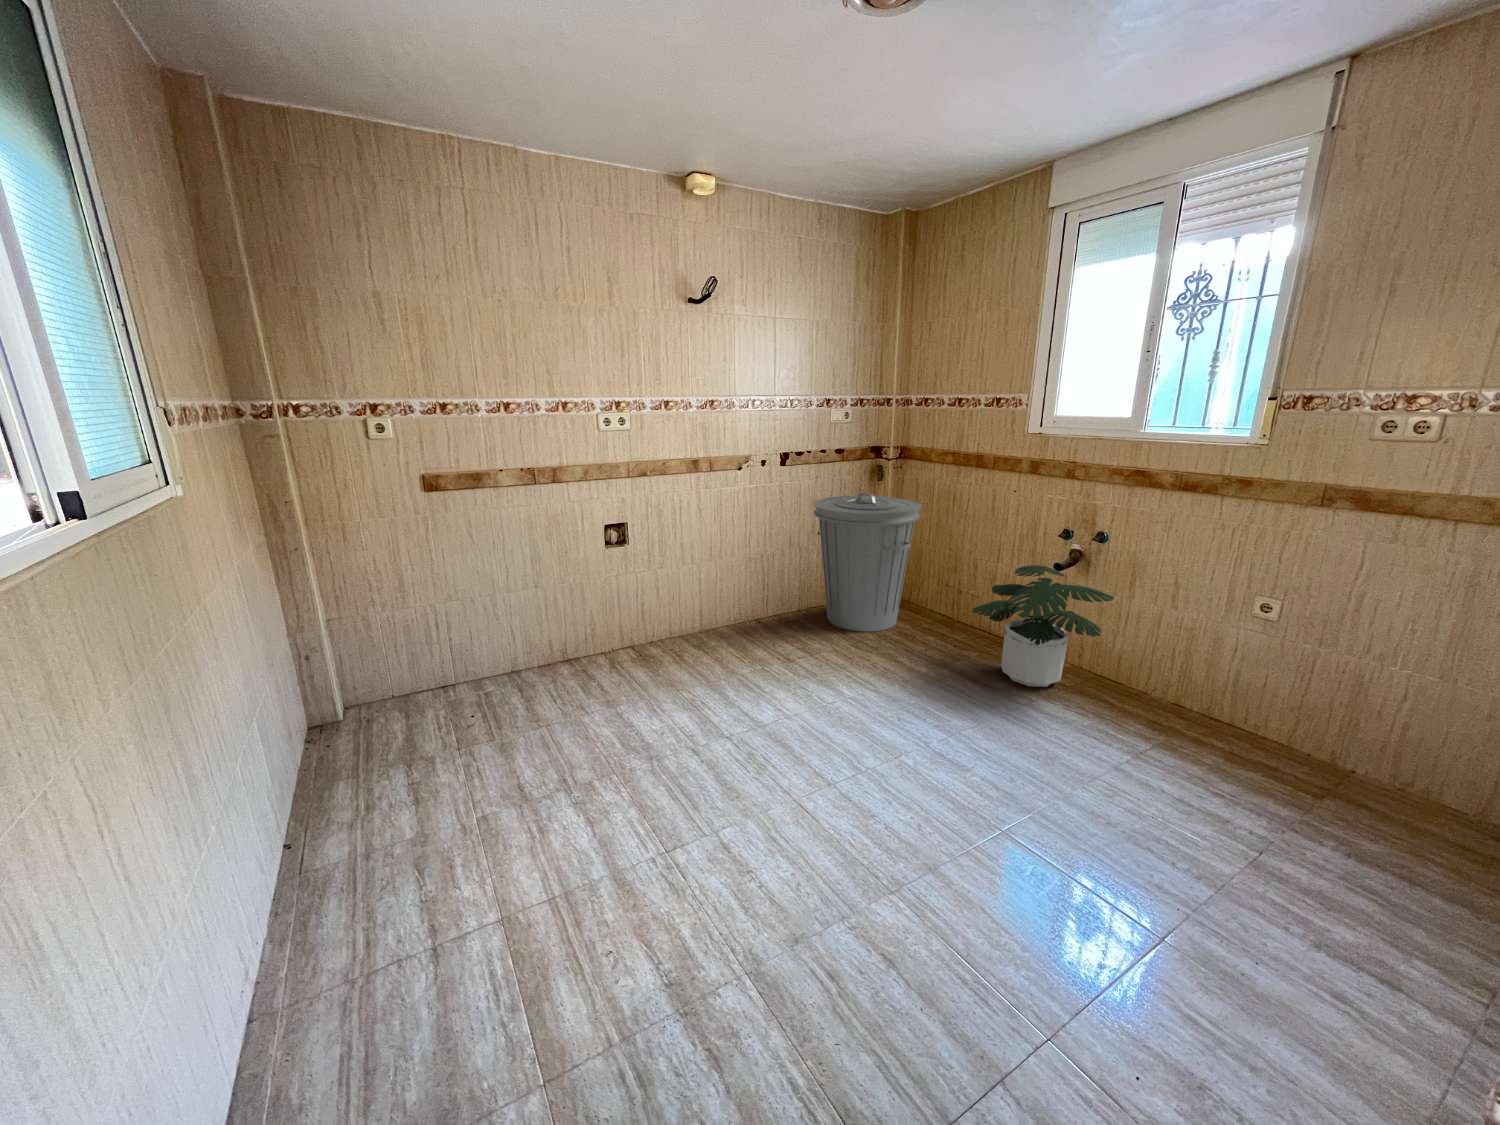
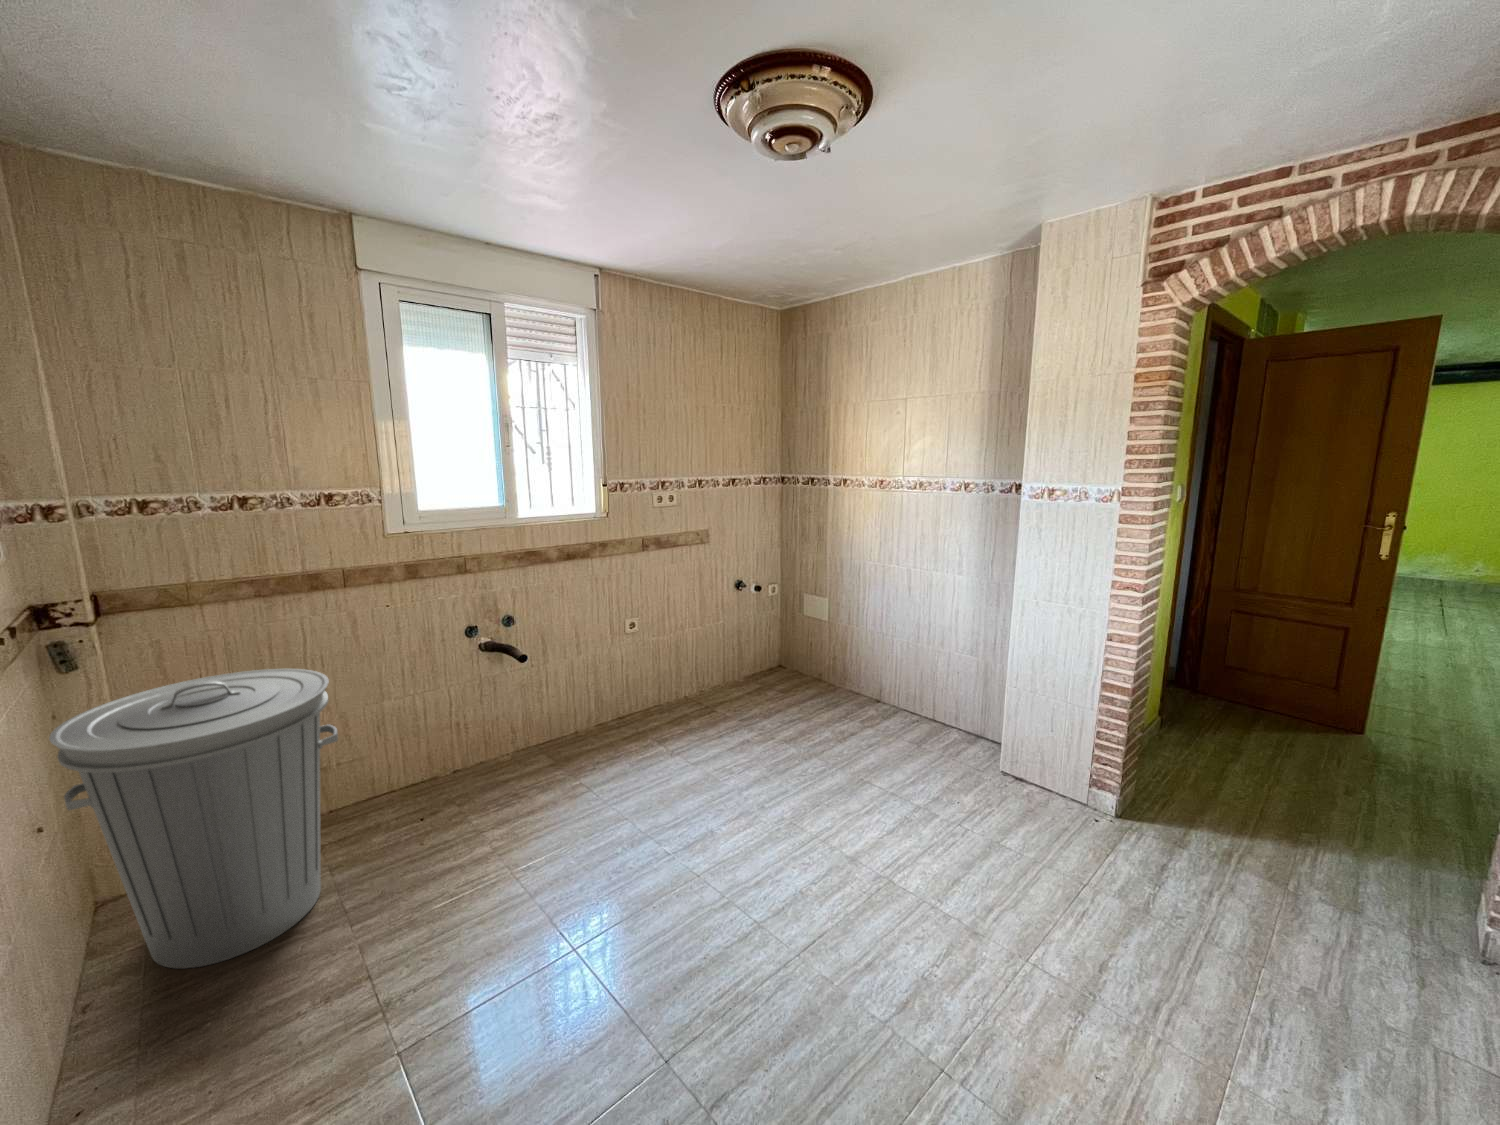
potted plant: present [972,565,1114,687] -> none [447,666,607,794]

